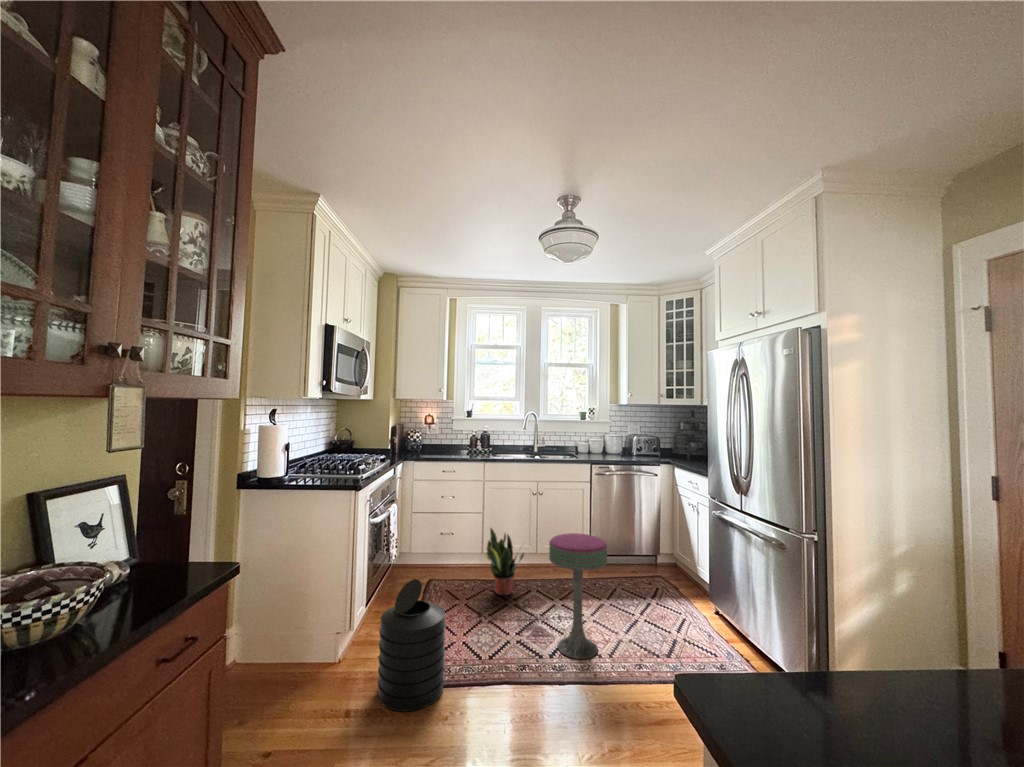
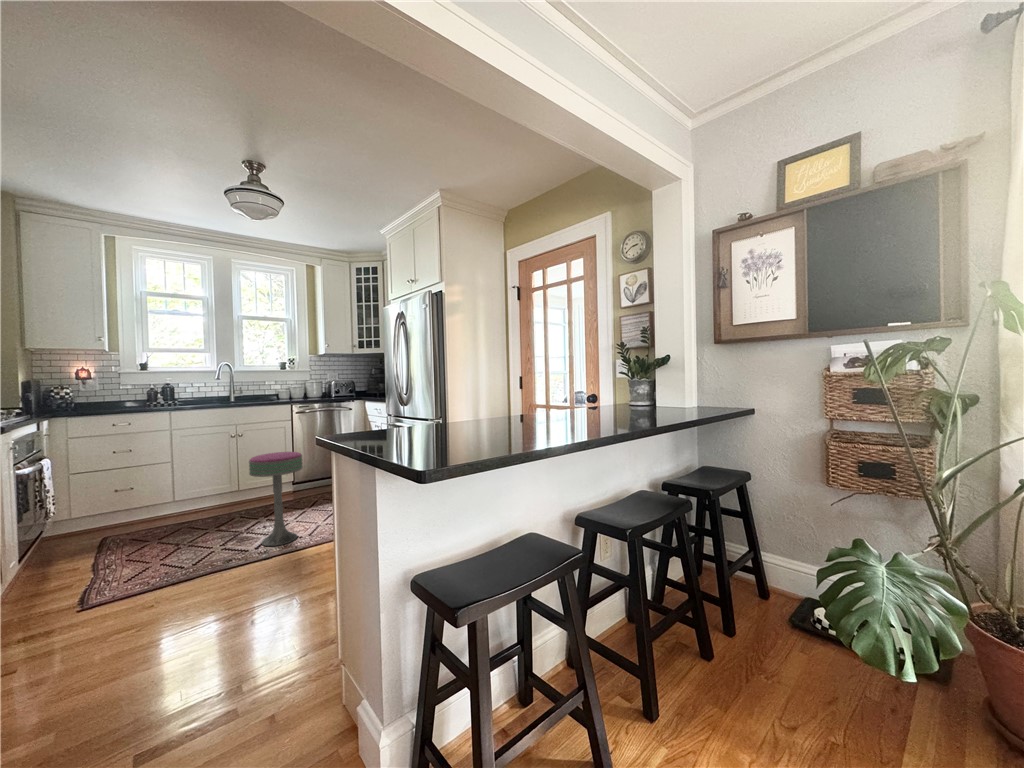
potted plant: present [486,528,524,595] -> none [179,469,225,528]
trash can: present [378,579,446,712] -> none [55,506,143,623]

